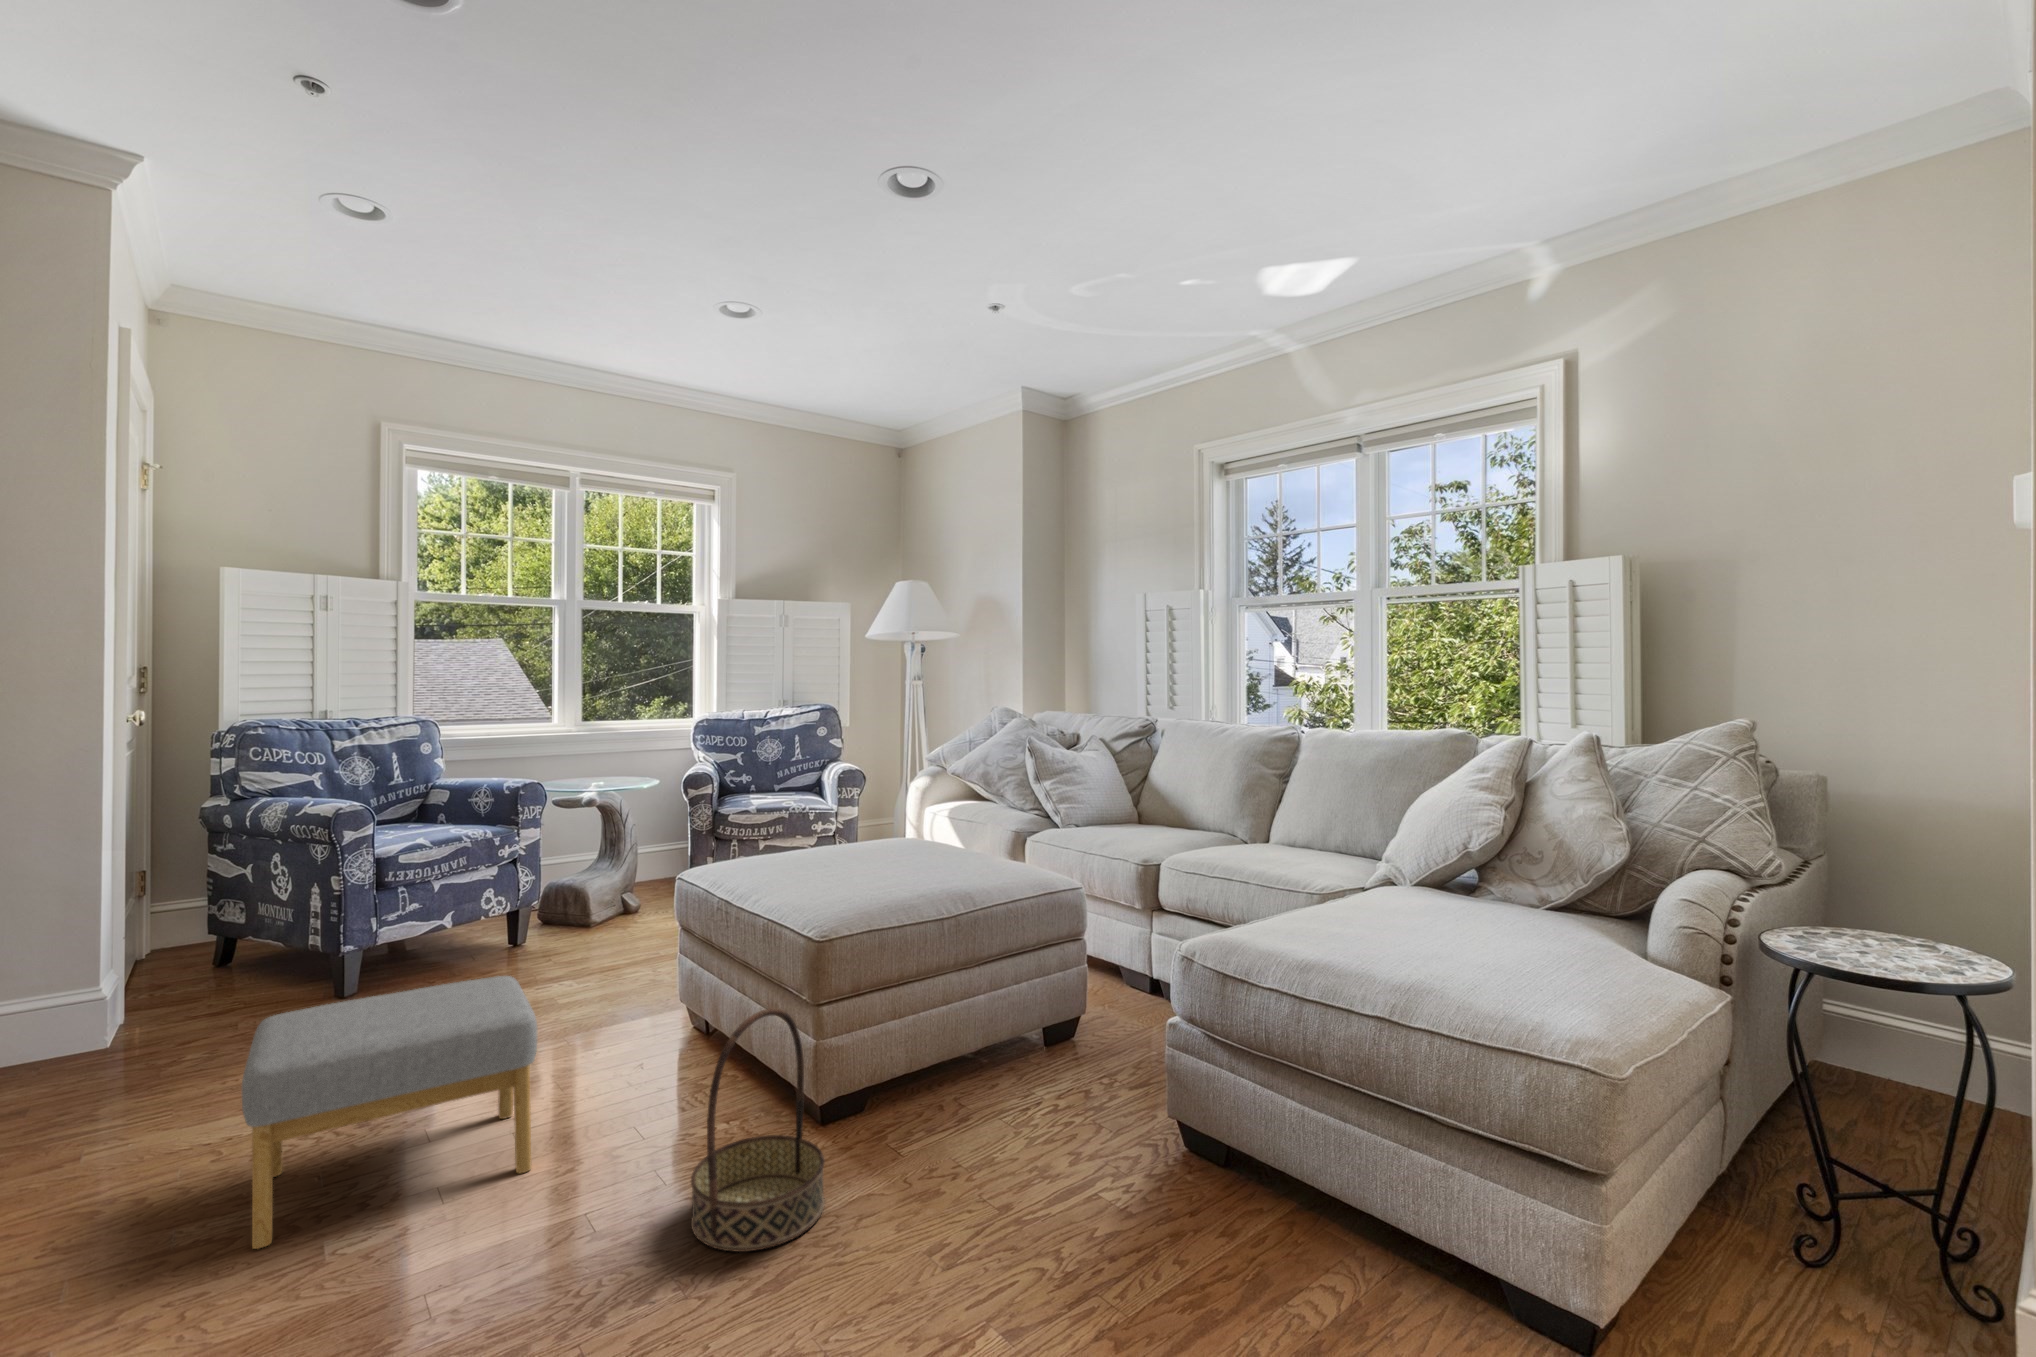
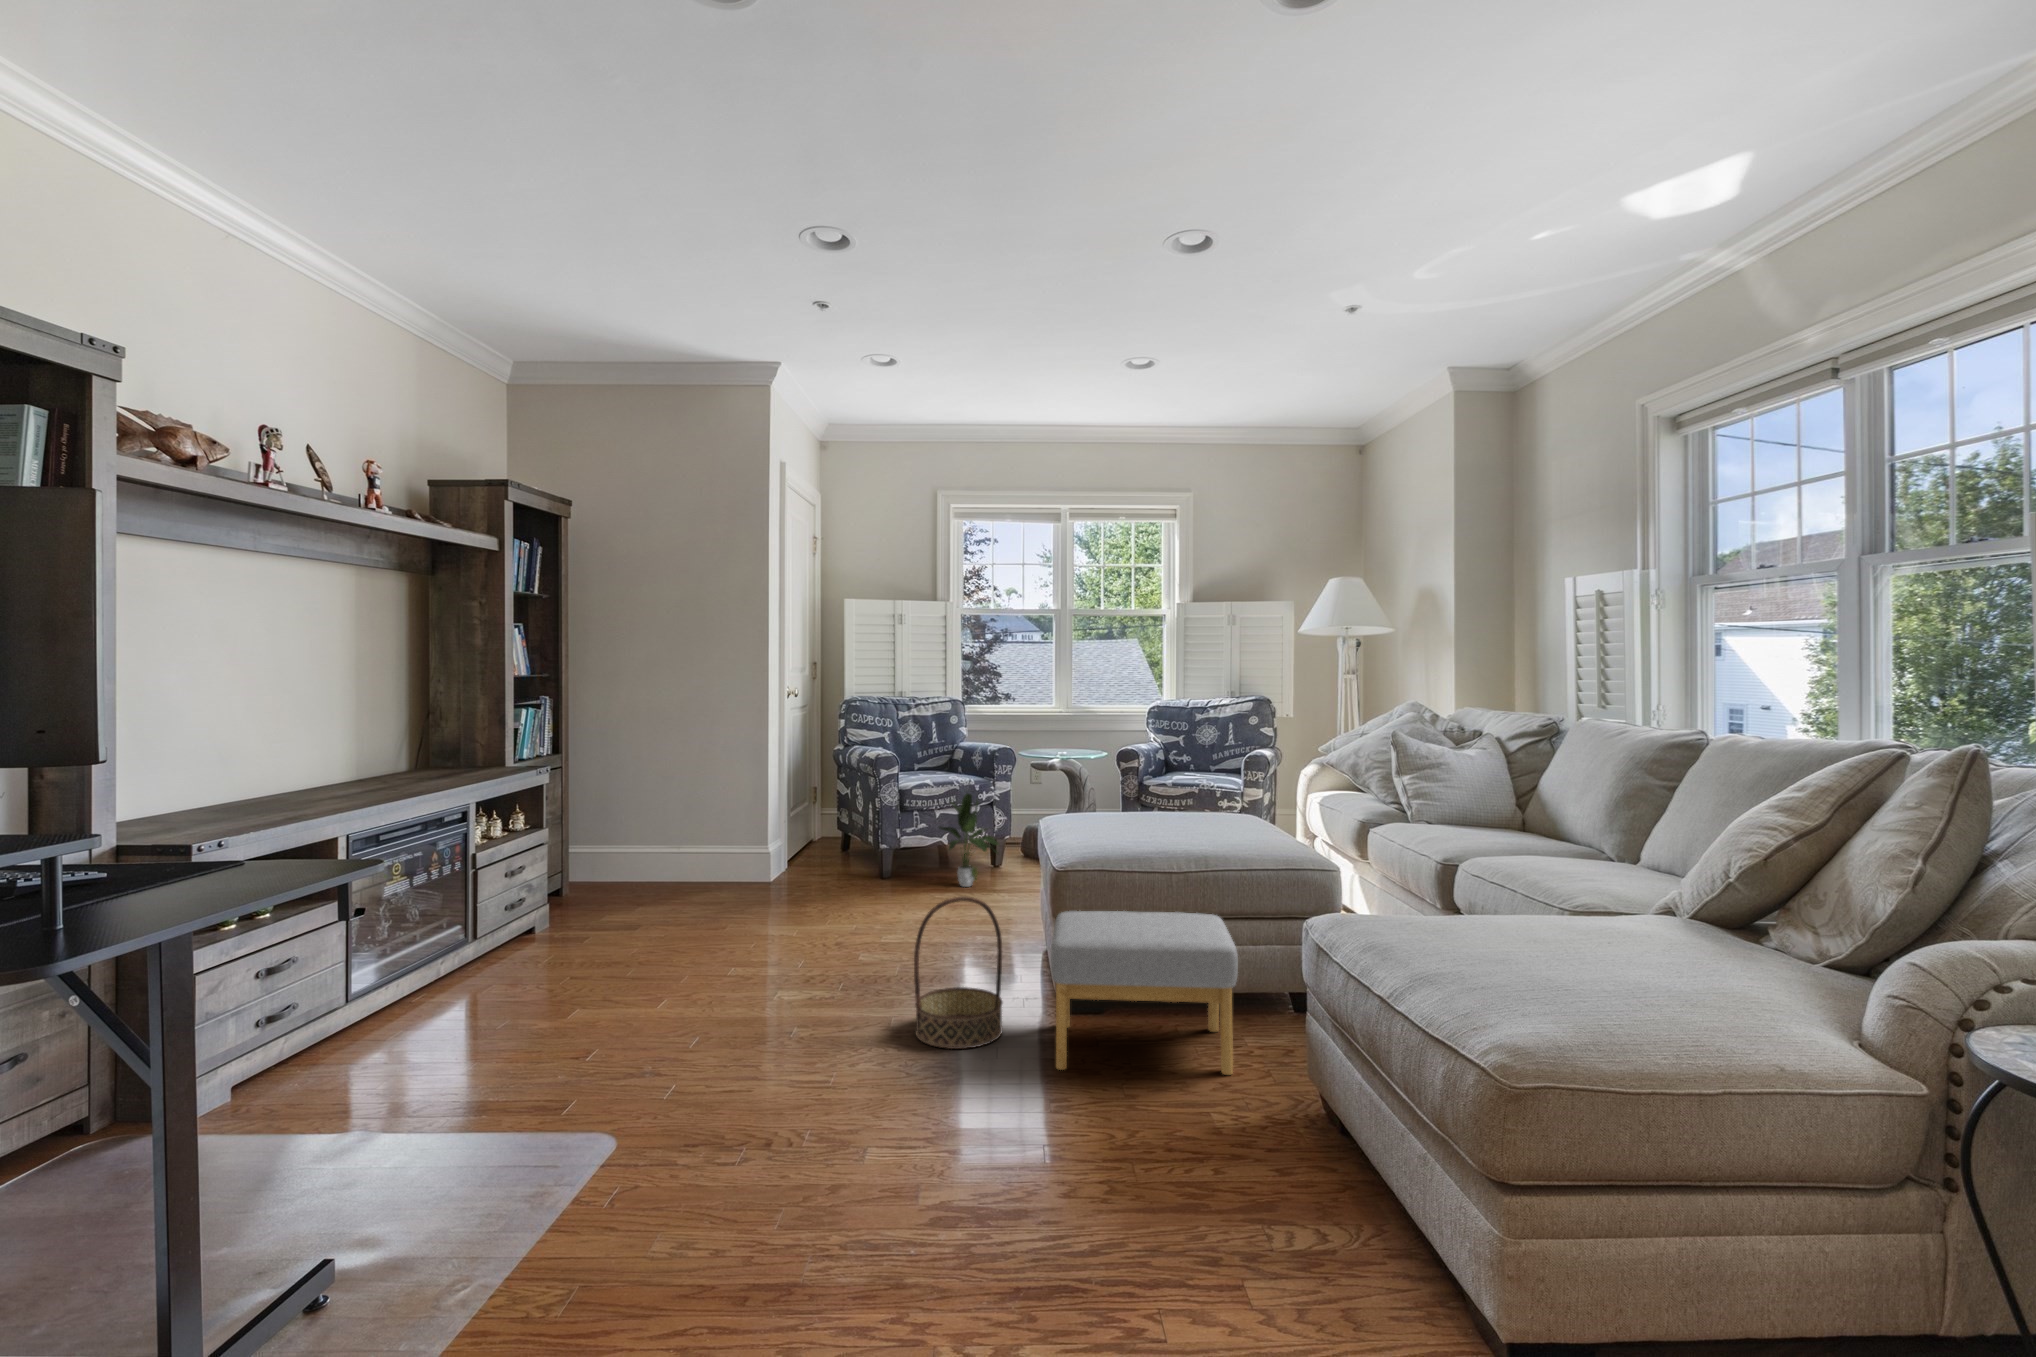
potted plant: none [464,850,558,983] -> present [939,793,998,887]
footstool: present [242,976,538,1249] -> present [1050,911,1238,1075]

